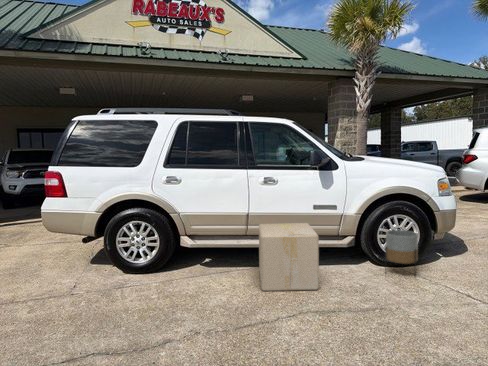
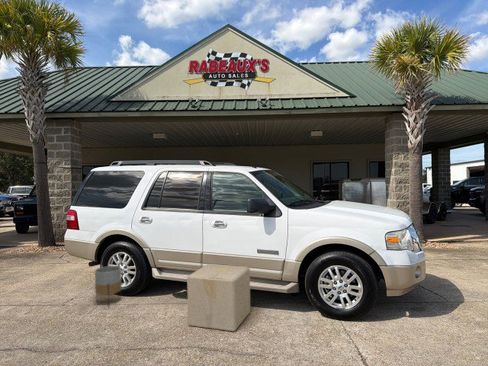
planter: present [385,230,418,265] -> present [95,266,122,295]

